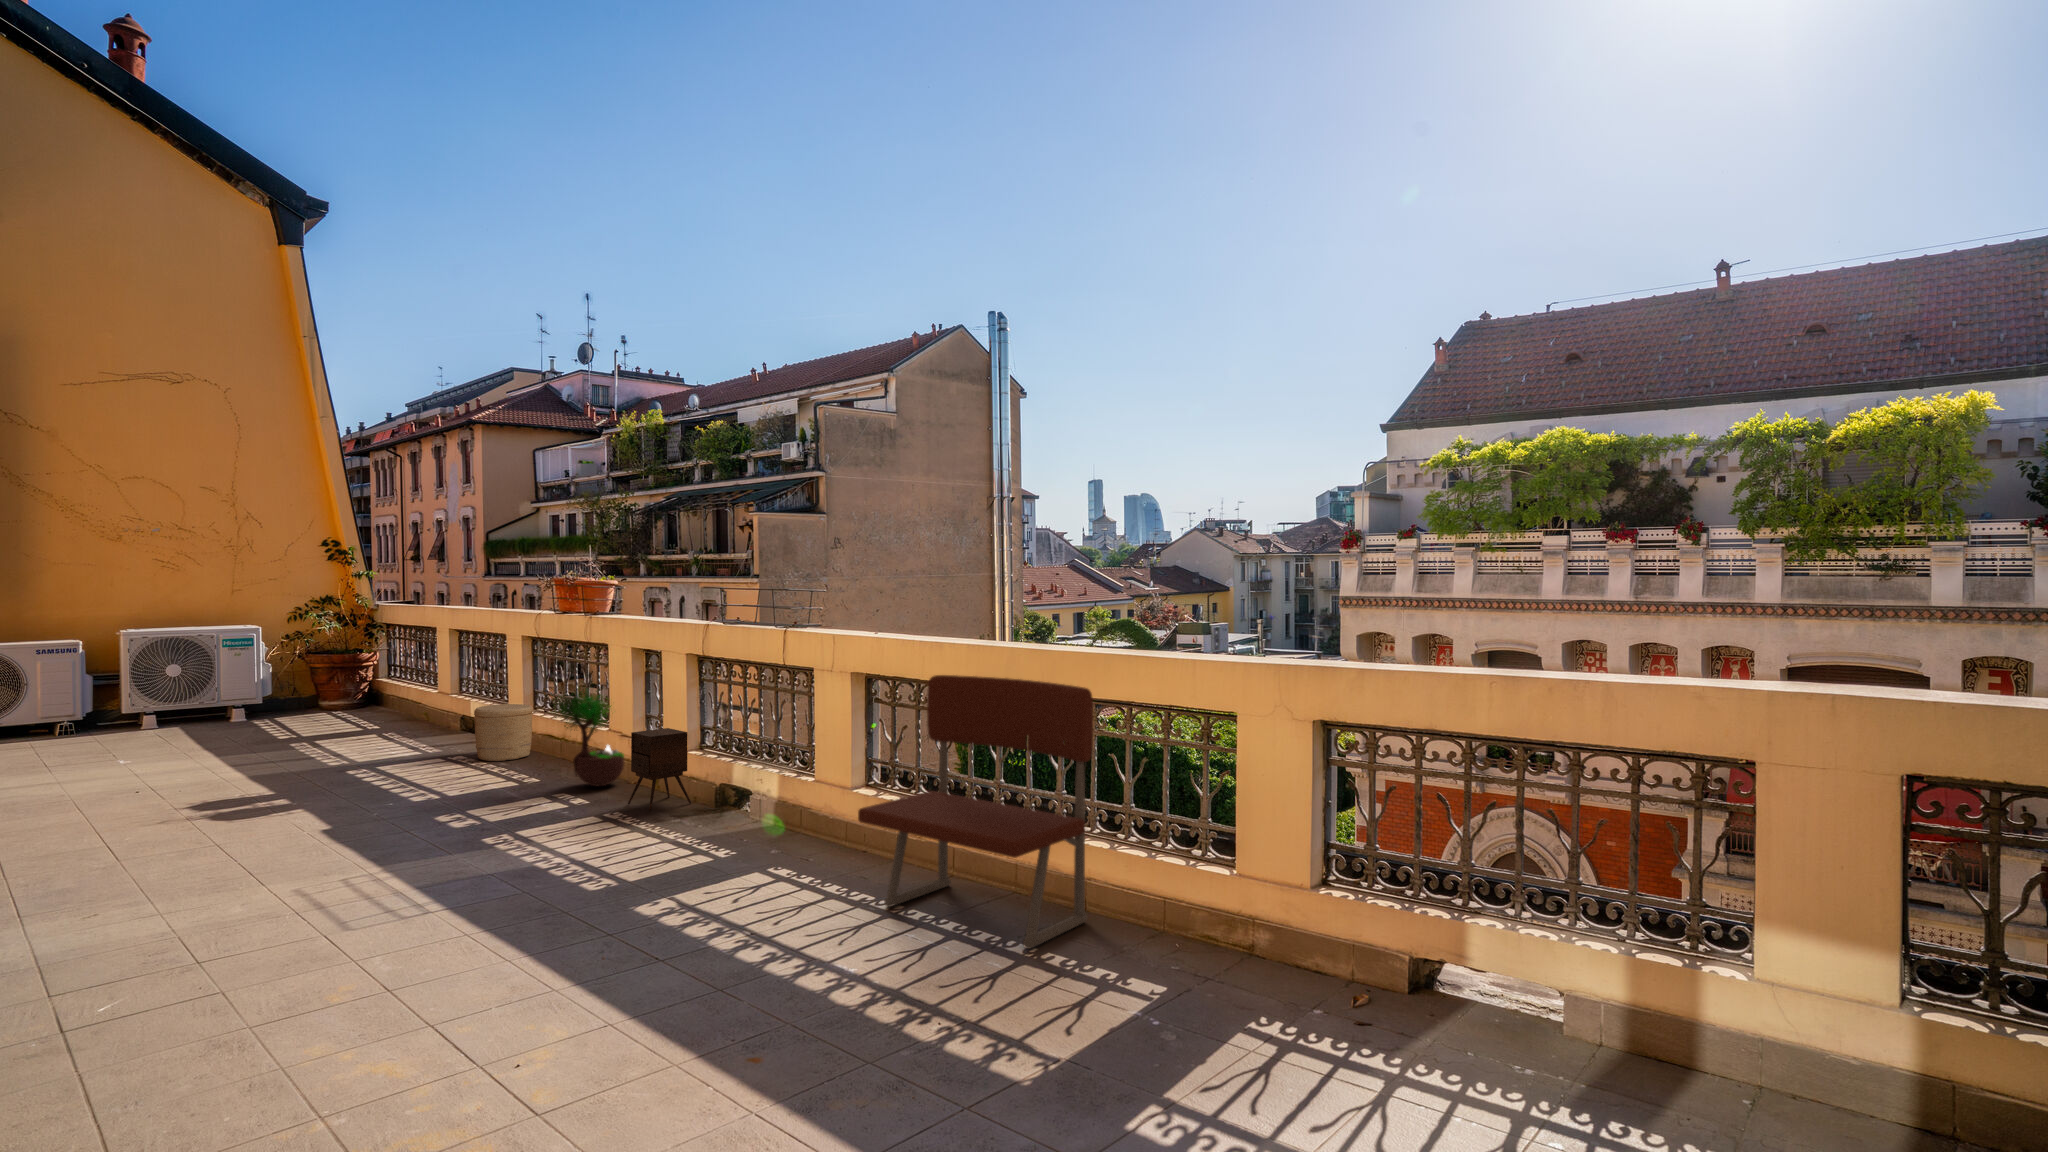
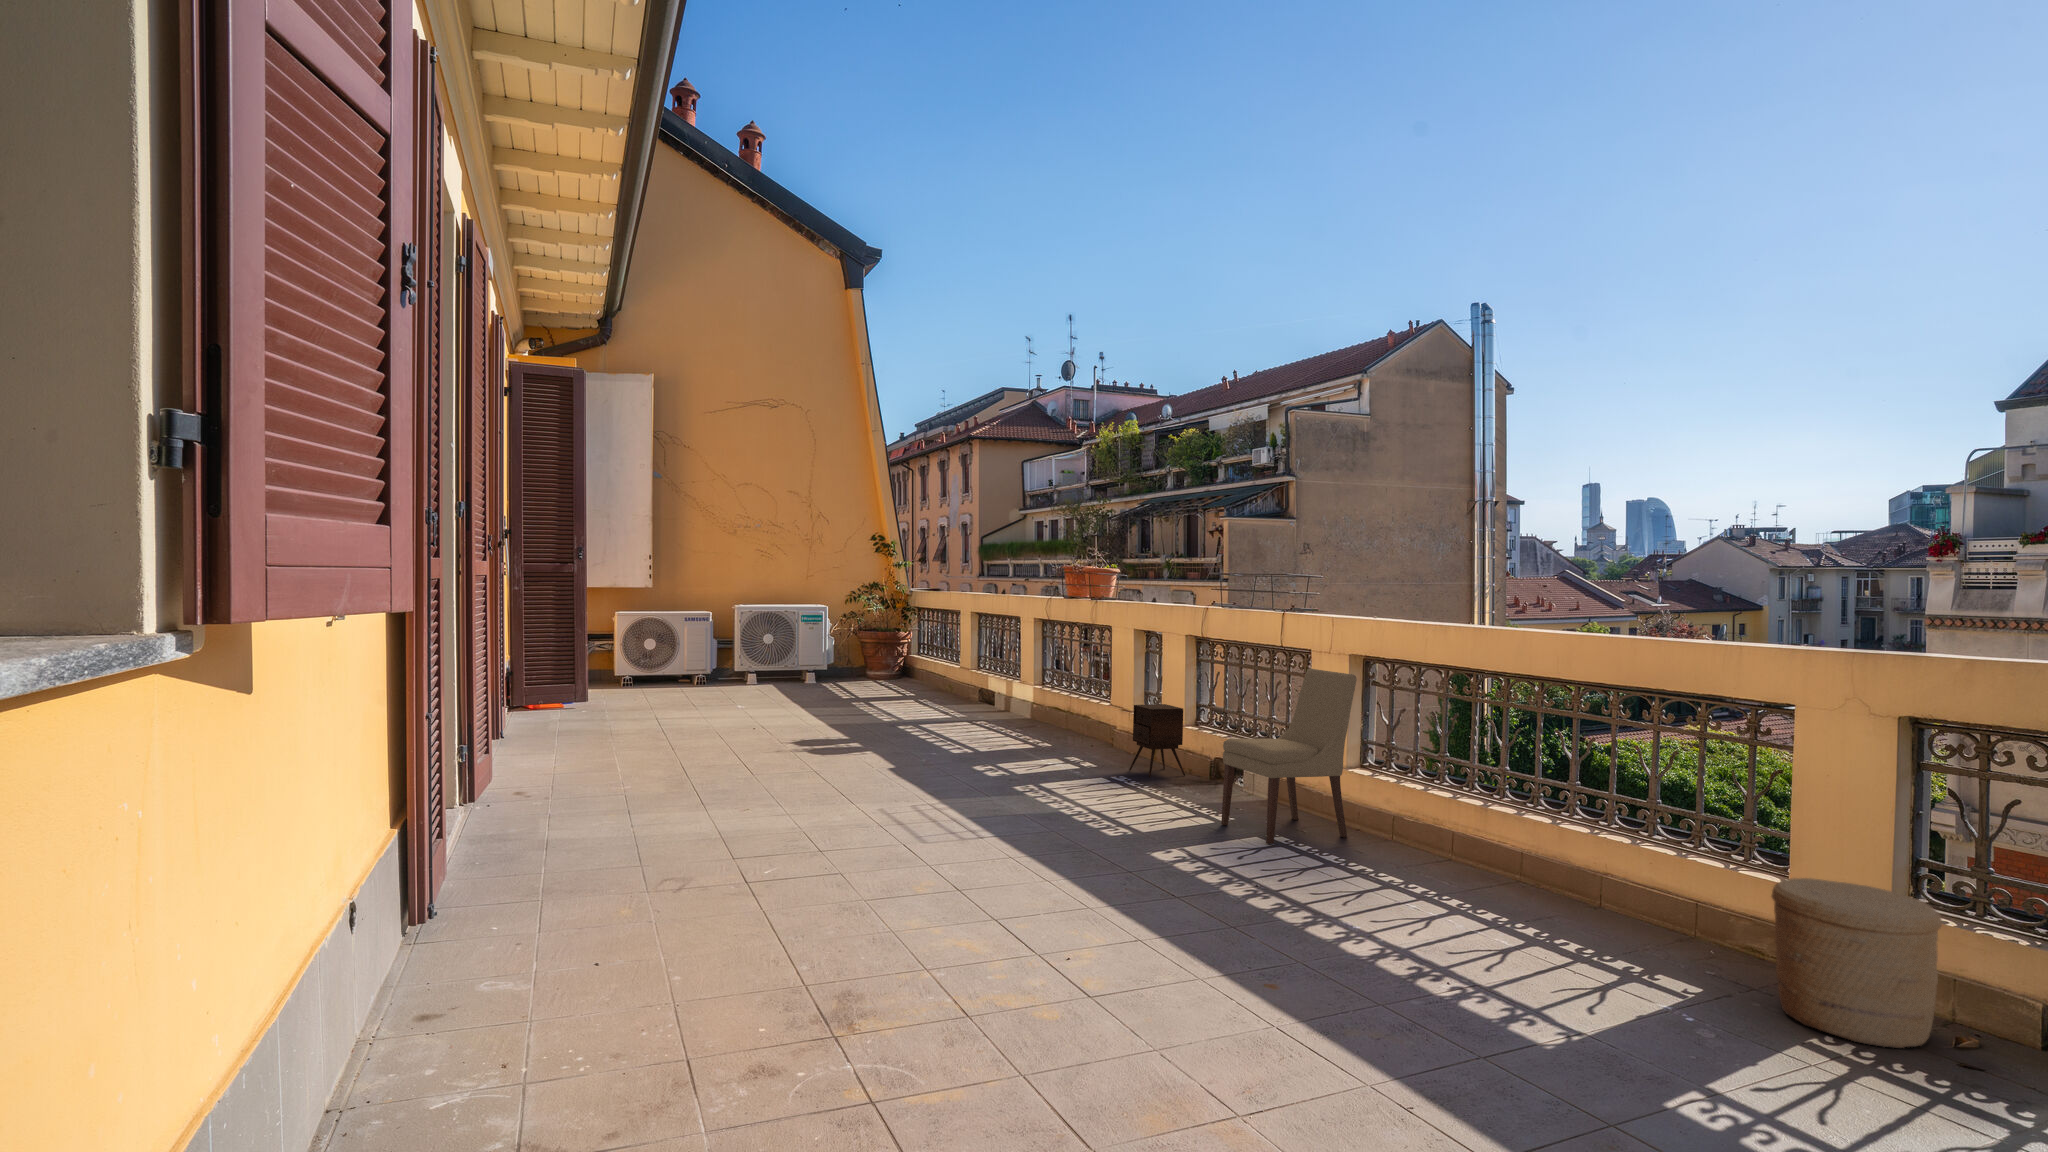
bench: present [858,675,1093,949] -> none [1359,657,1624,937]
chair: none [723,687,859,880] -> present [1221,669,1357,844]
potted tree: present [555,688,624,786] -> none [1063,657,1125,754]
woven basket: present [474,704,533,761] -> present [1772,878,1942,1048]

